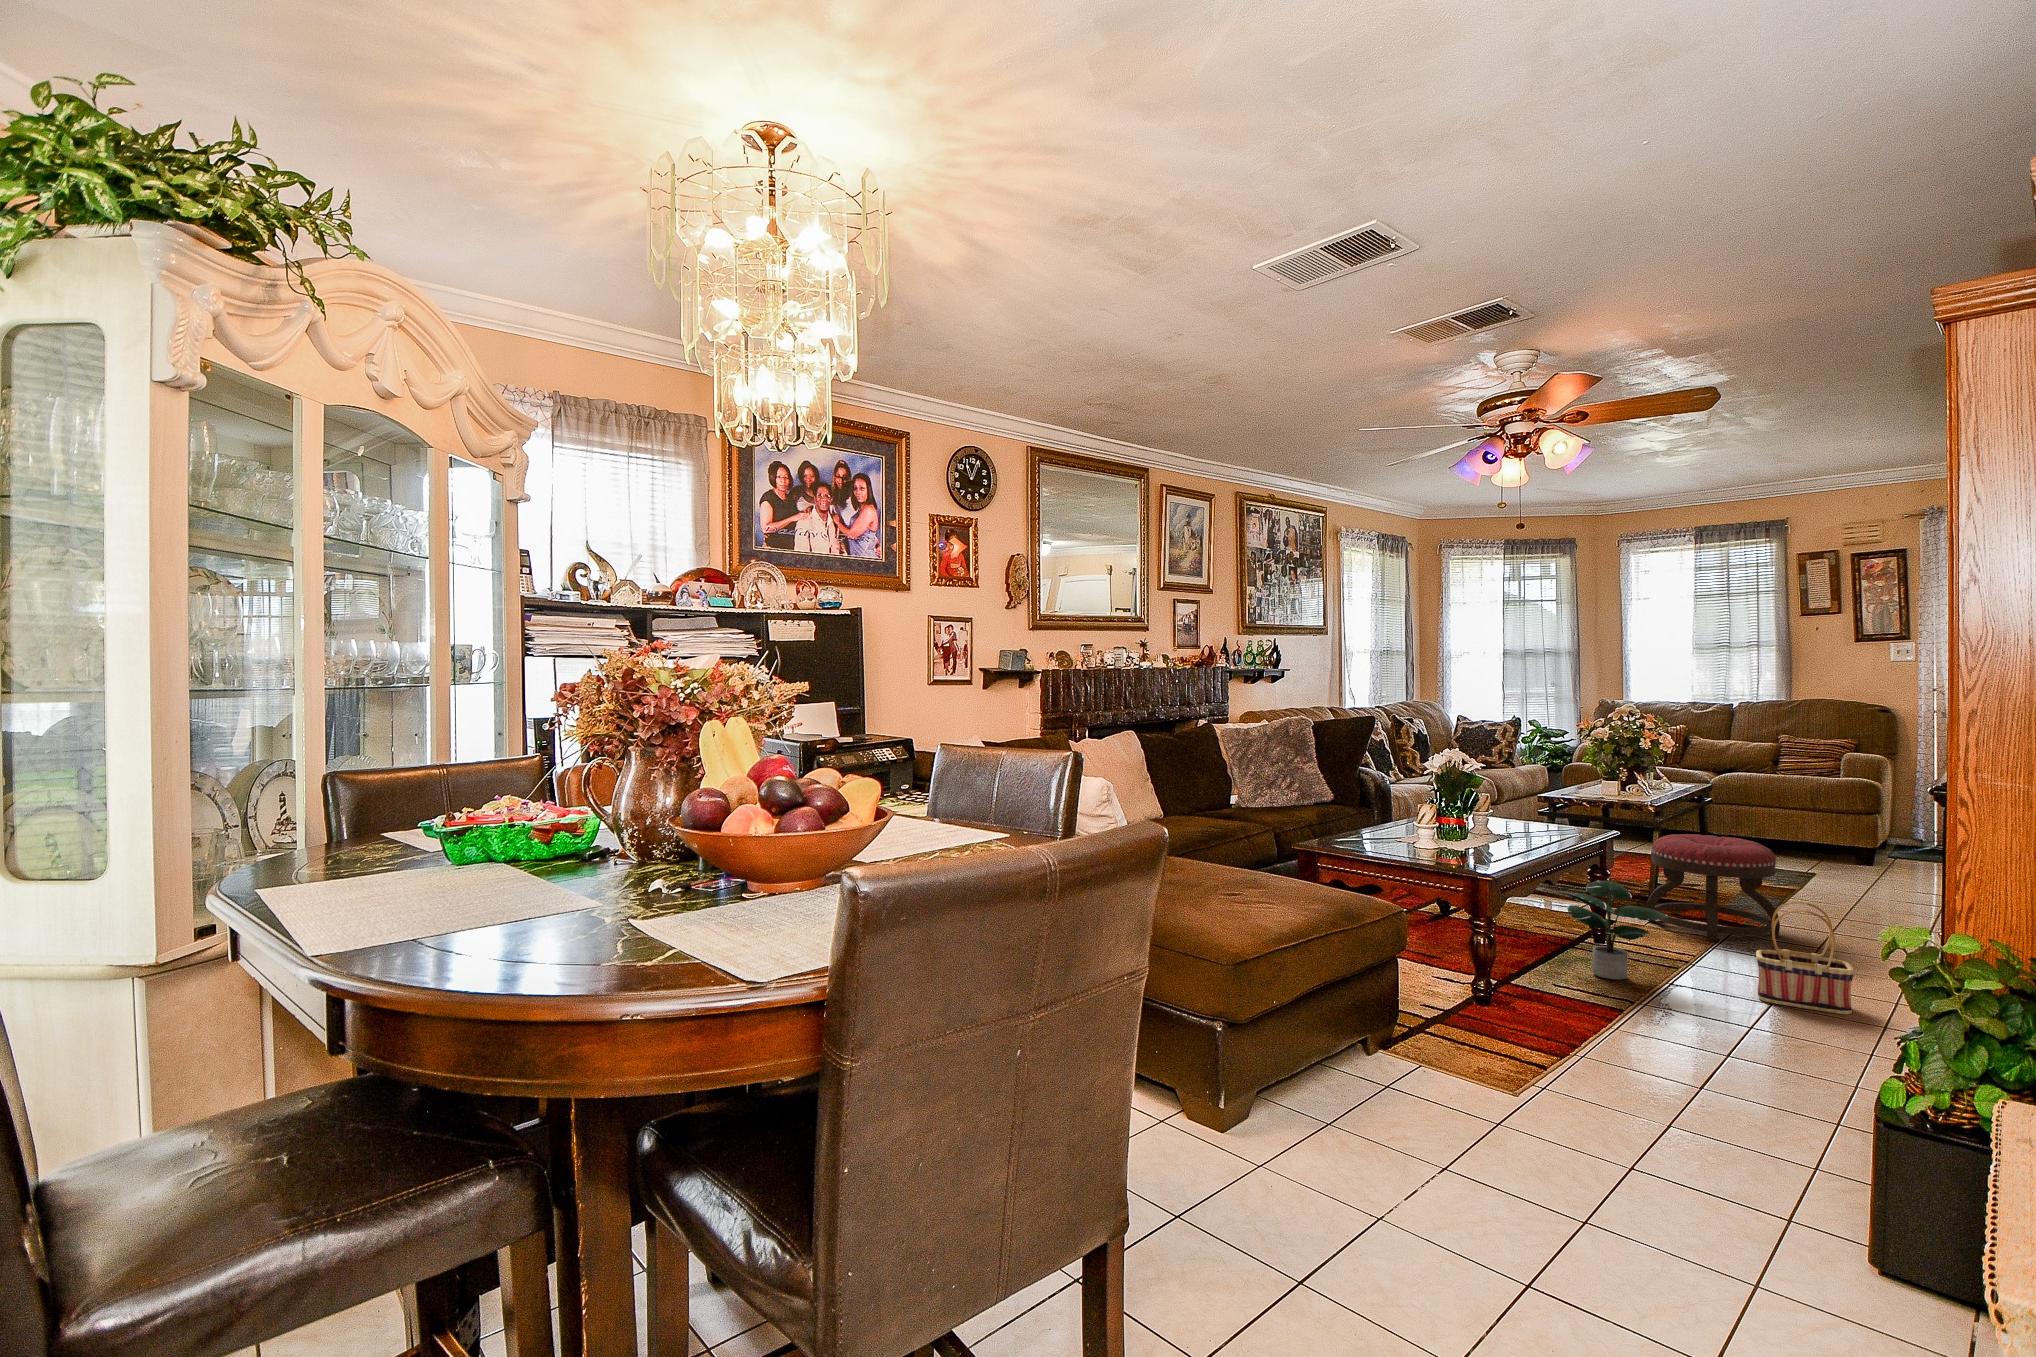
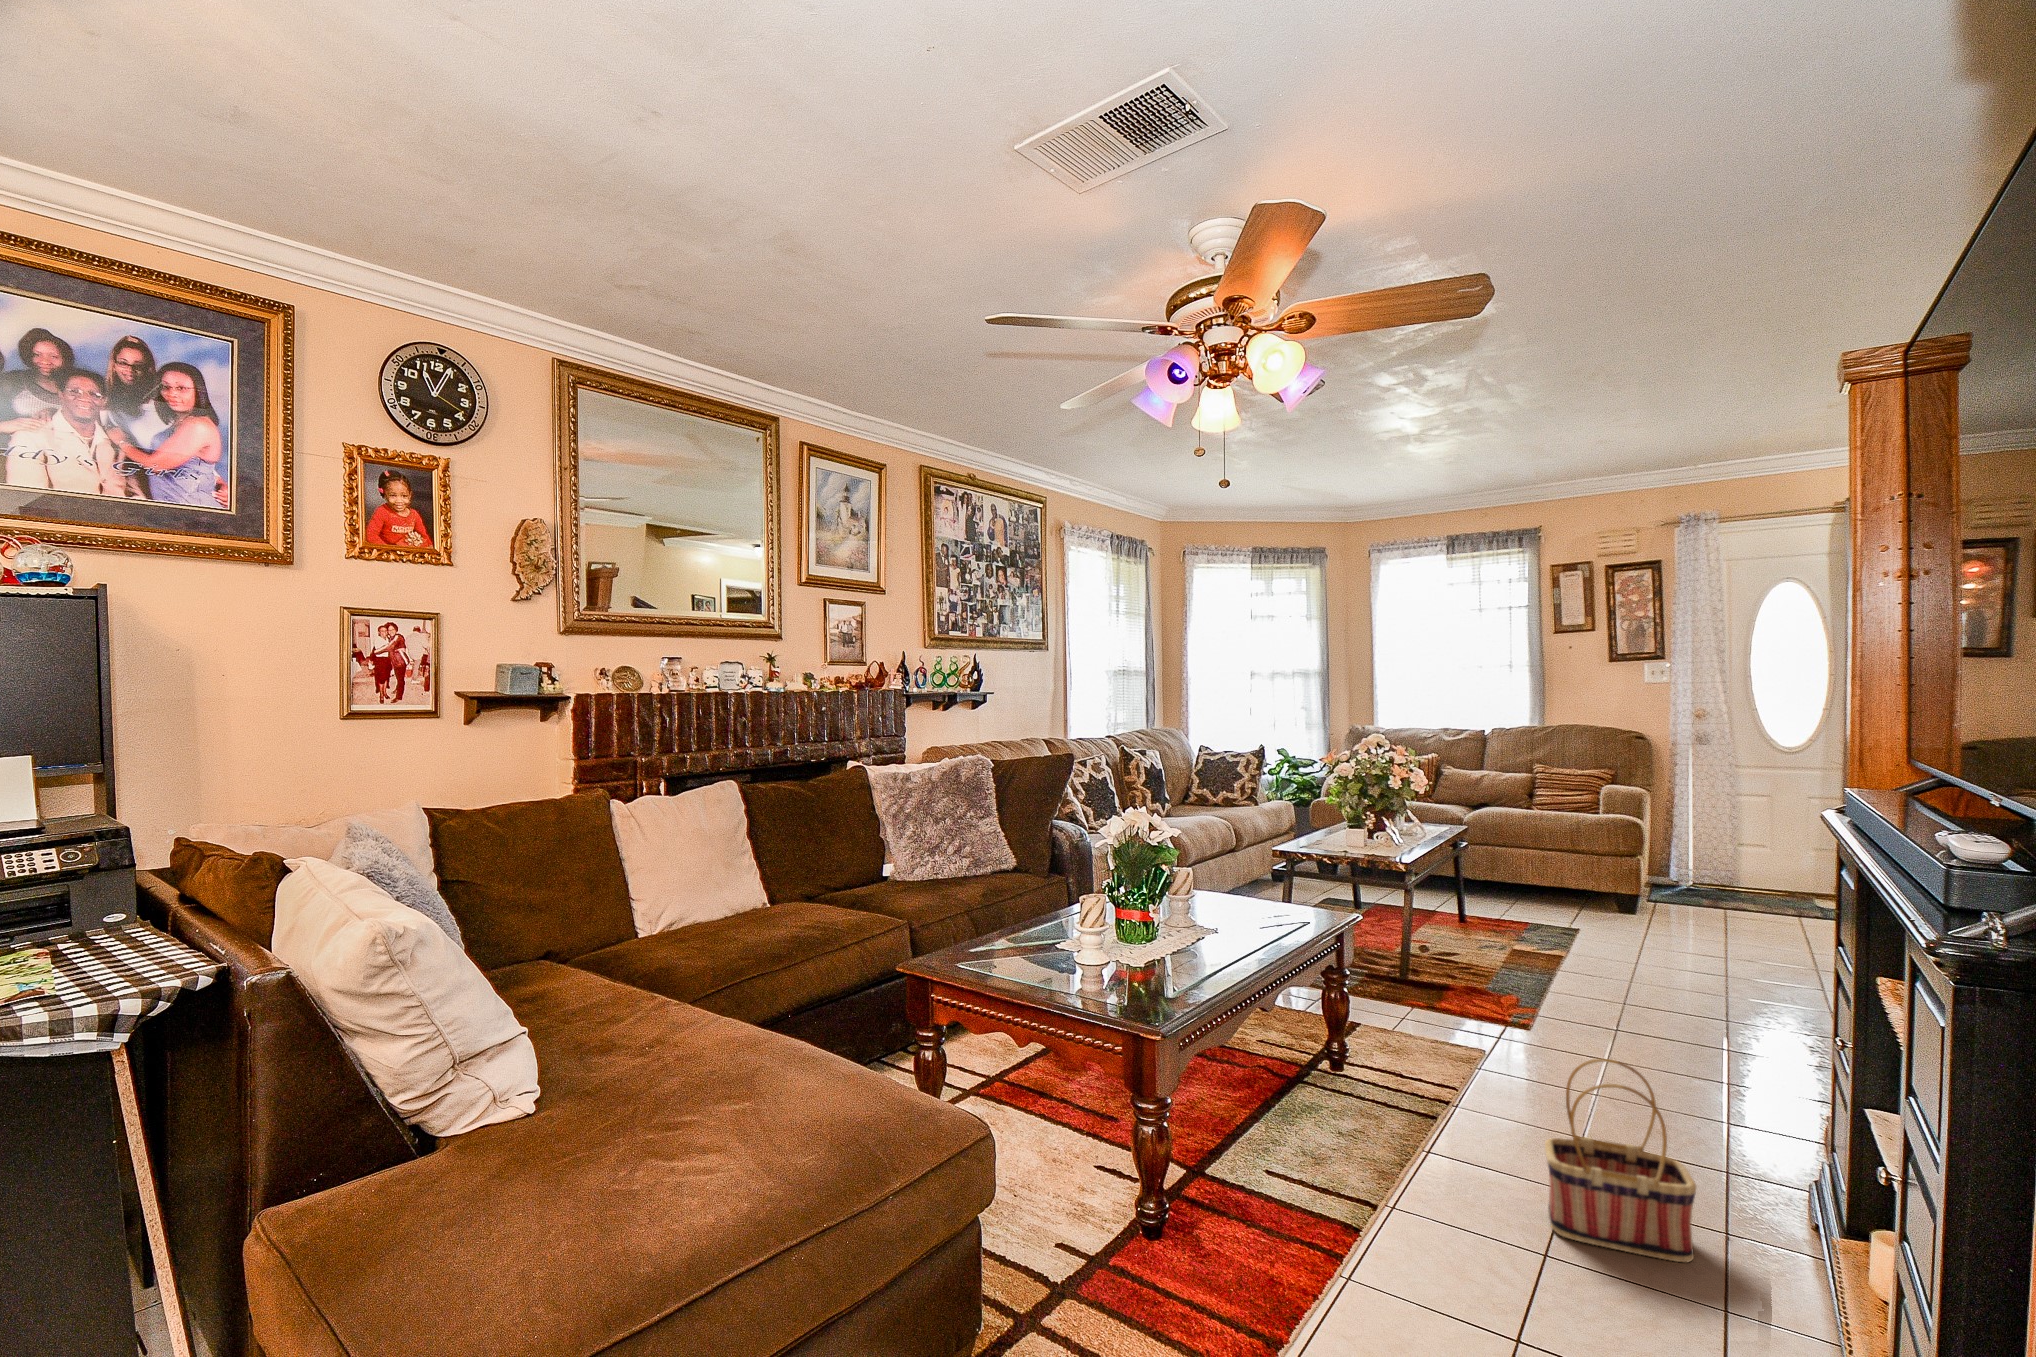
ottoman: present [1647,834,1780,941] -> none [1393,915,1562,1079]
potted plant: present [1567,881,1668,980] -> none [1267,1018,1414,1193]

